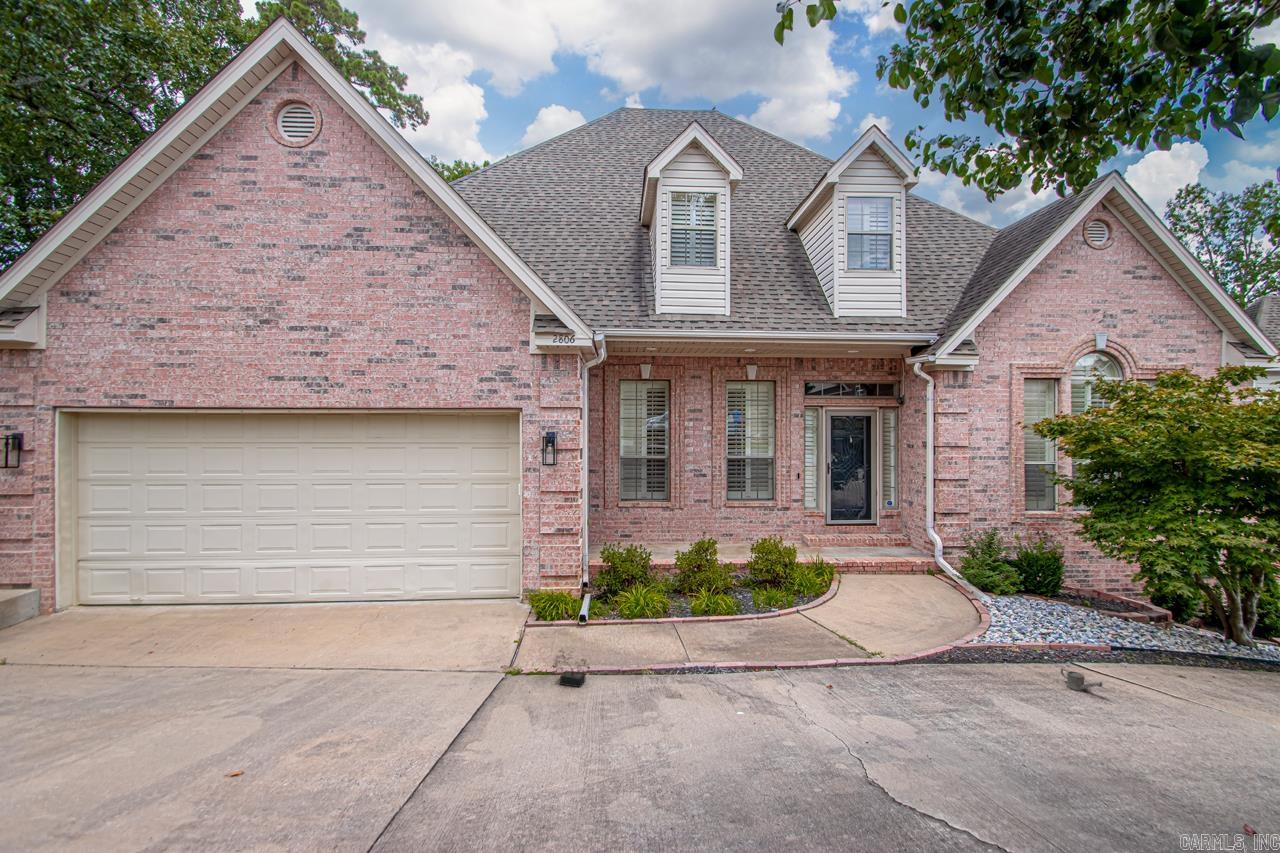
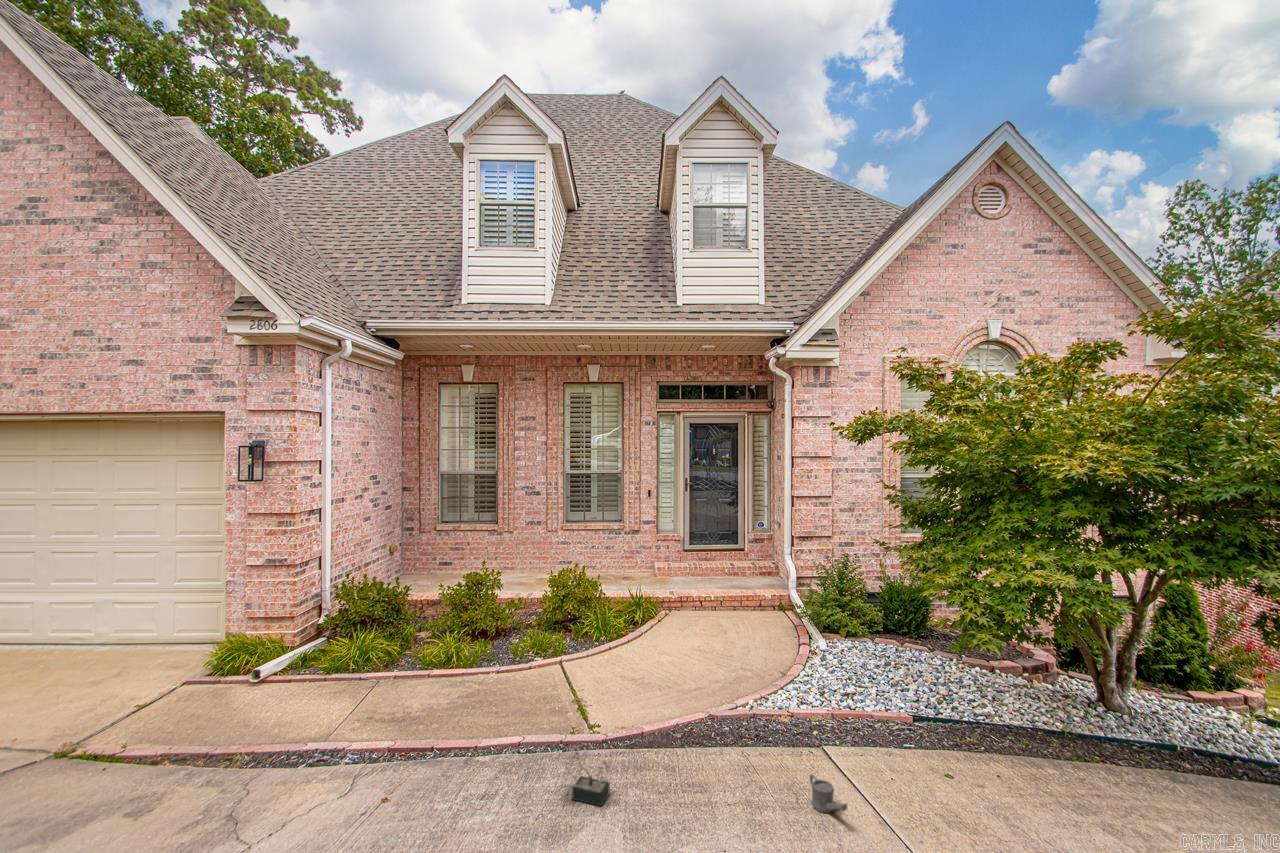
decorative plant: present [554,650,586,687] -> present [564,745,615,806]

